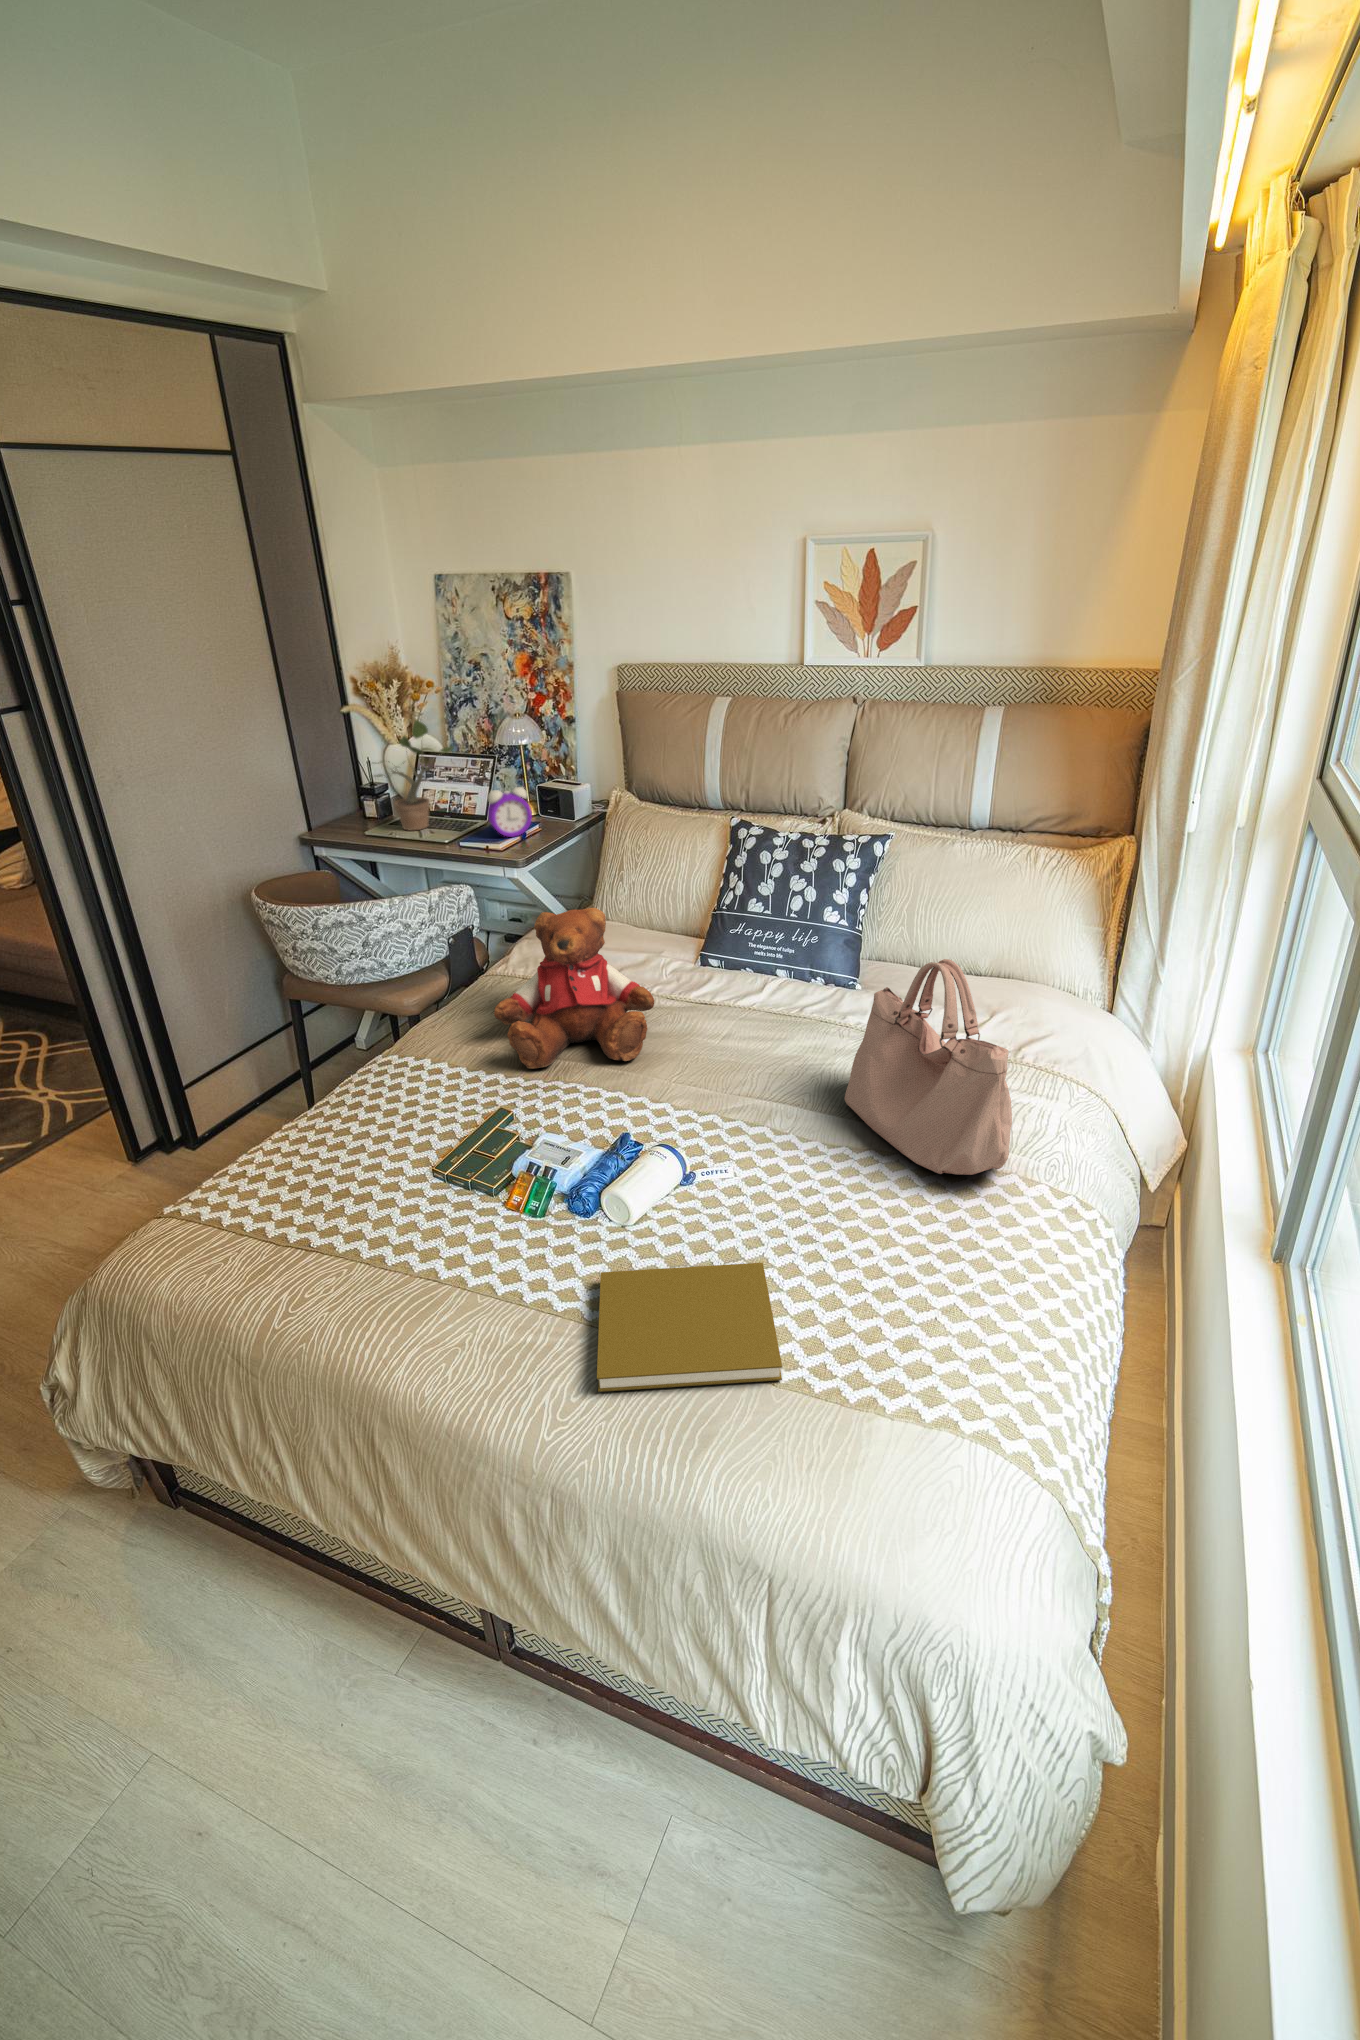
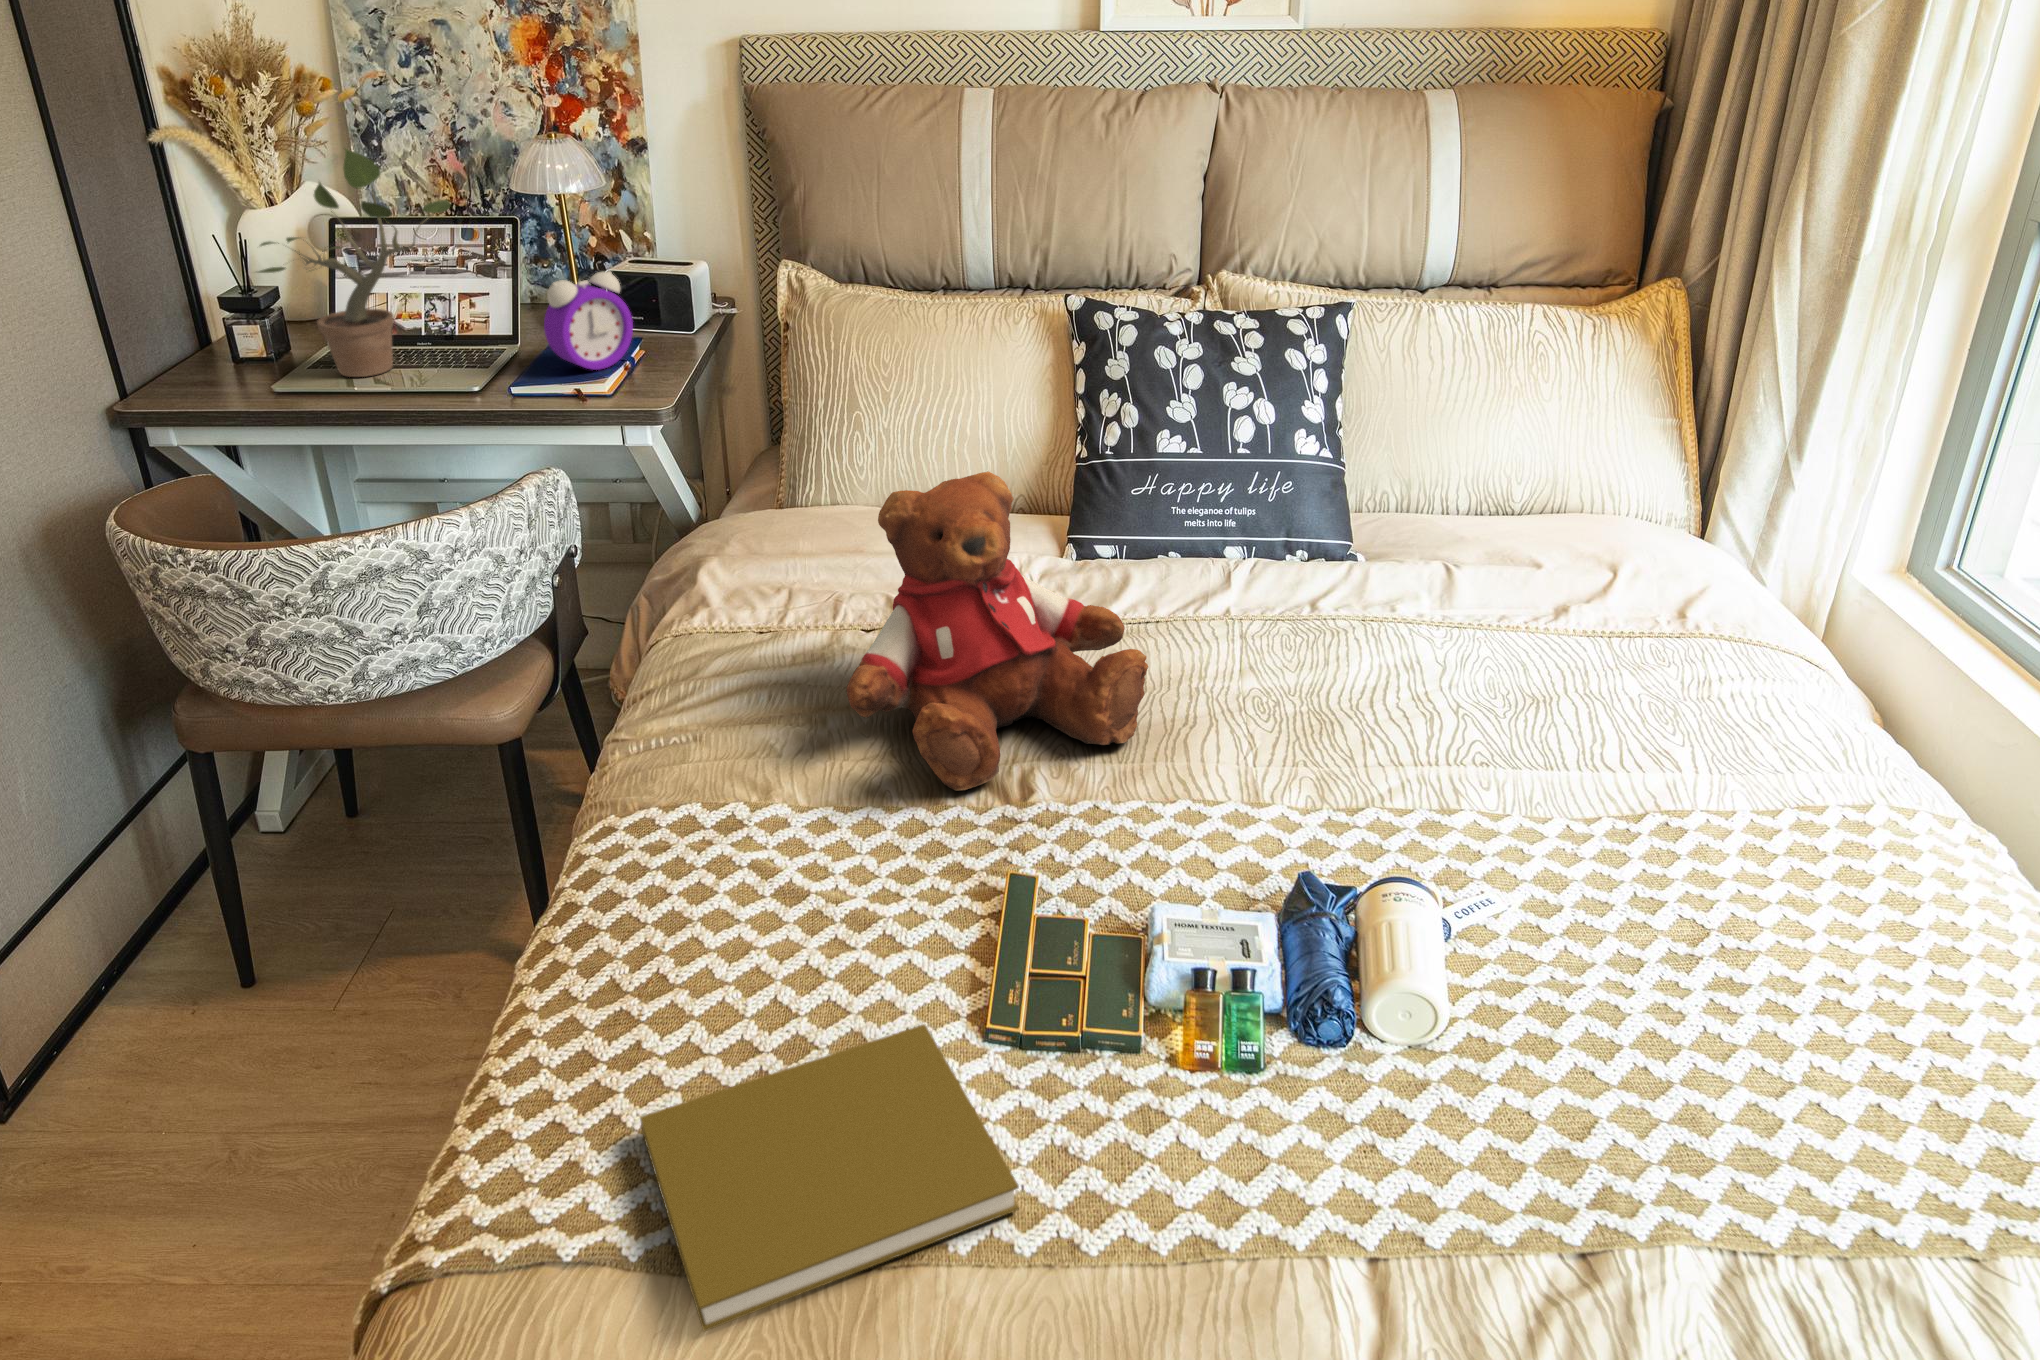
handbag: present [845,959,1012,1175] -> none [1517,476,1877,825]
book: present [597,1263,782,1392] -> present [640,1024,1019,1331]

